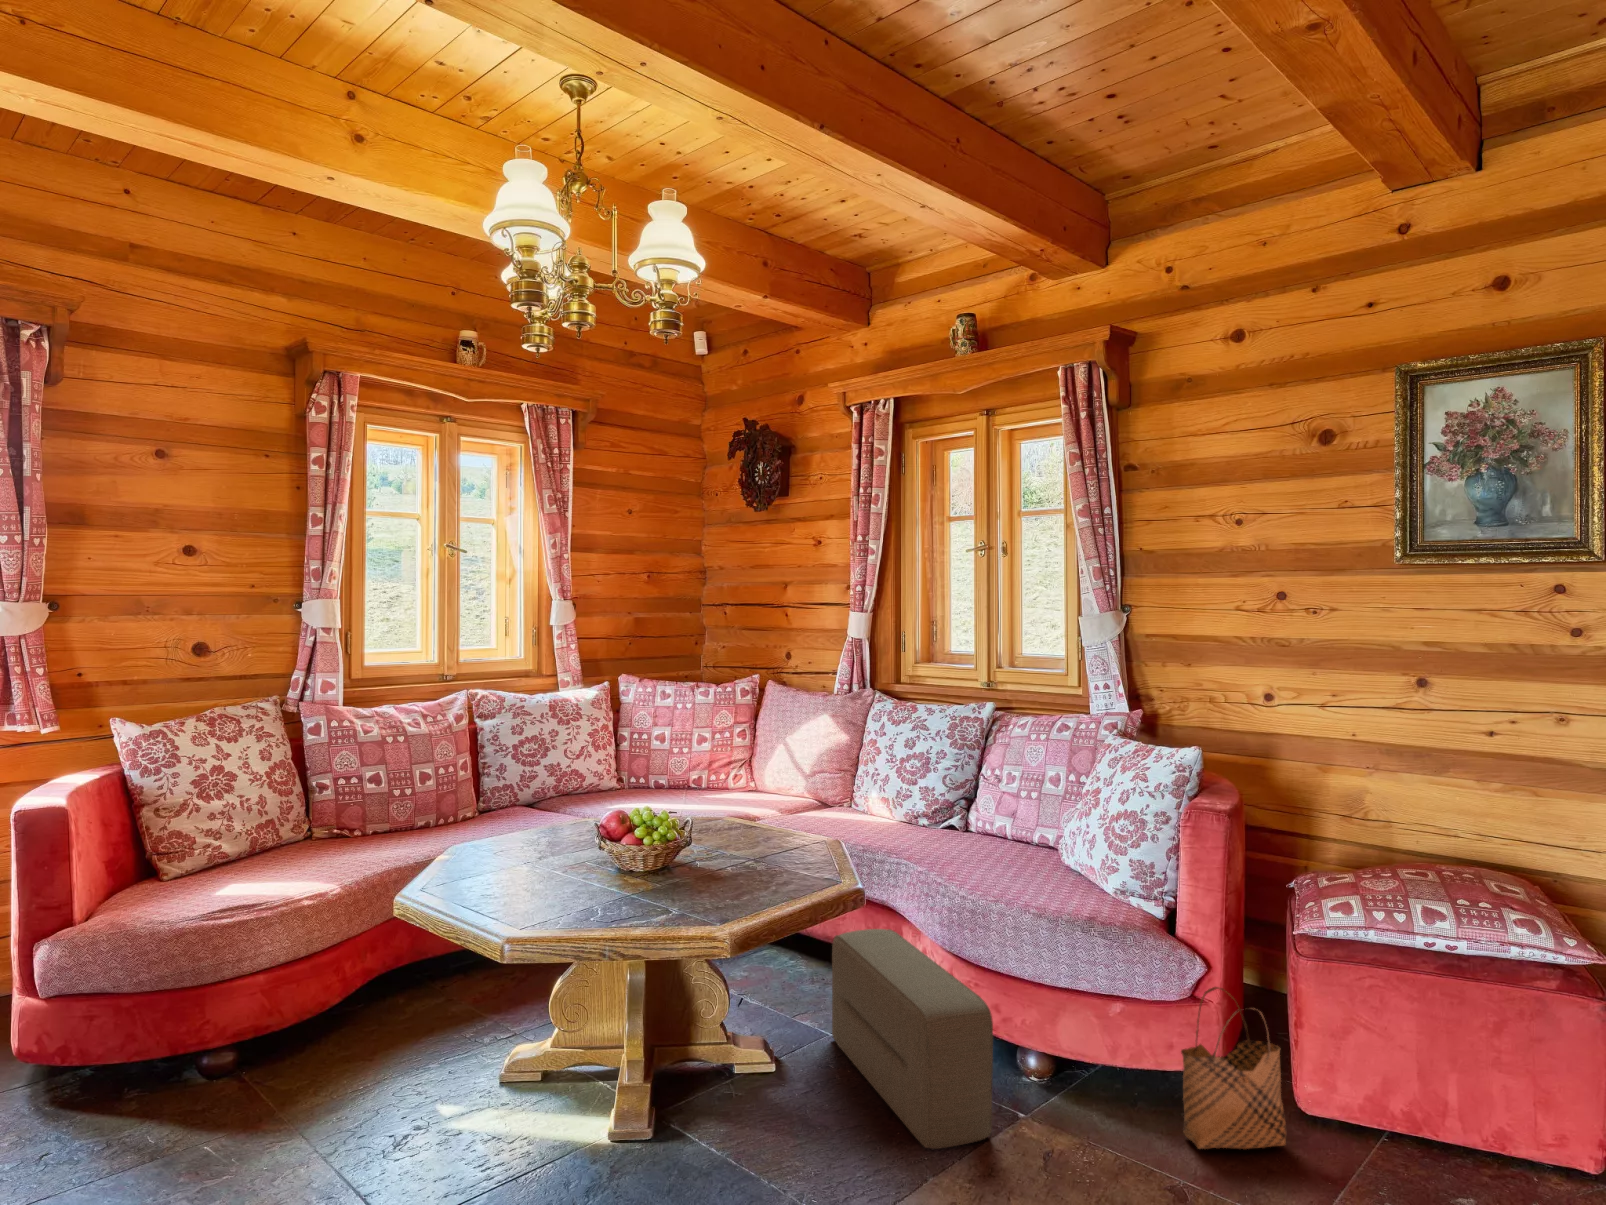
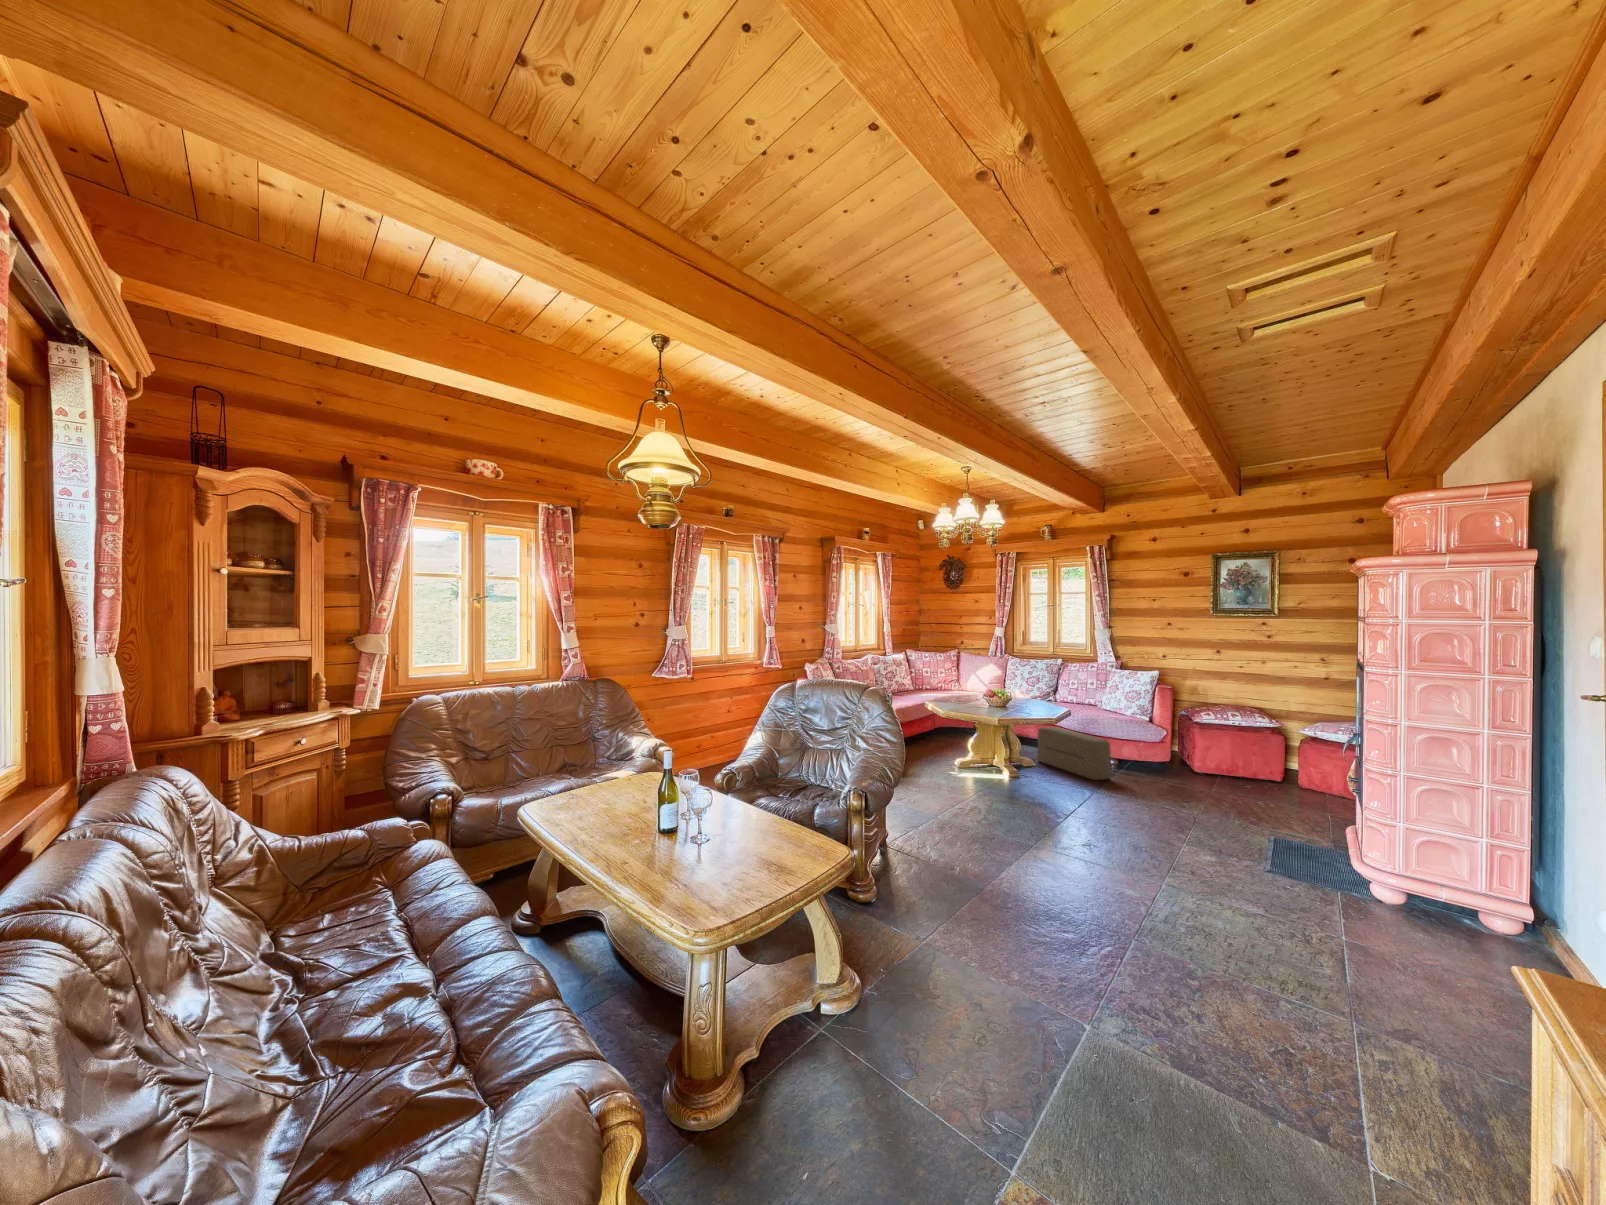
woven basket: present [1181,987,1286,1149] -> none [1164,738,1195,781]

